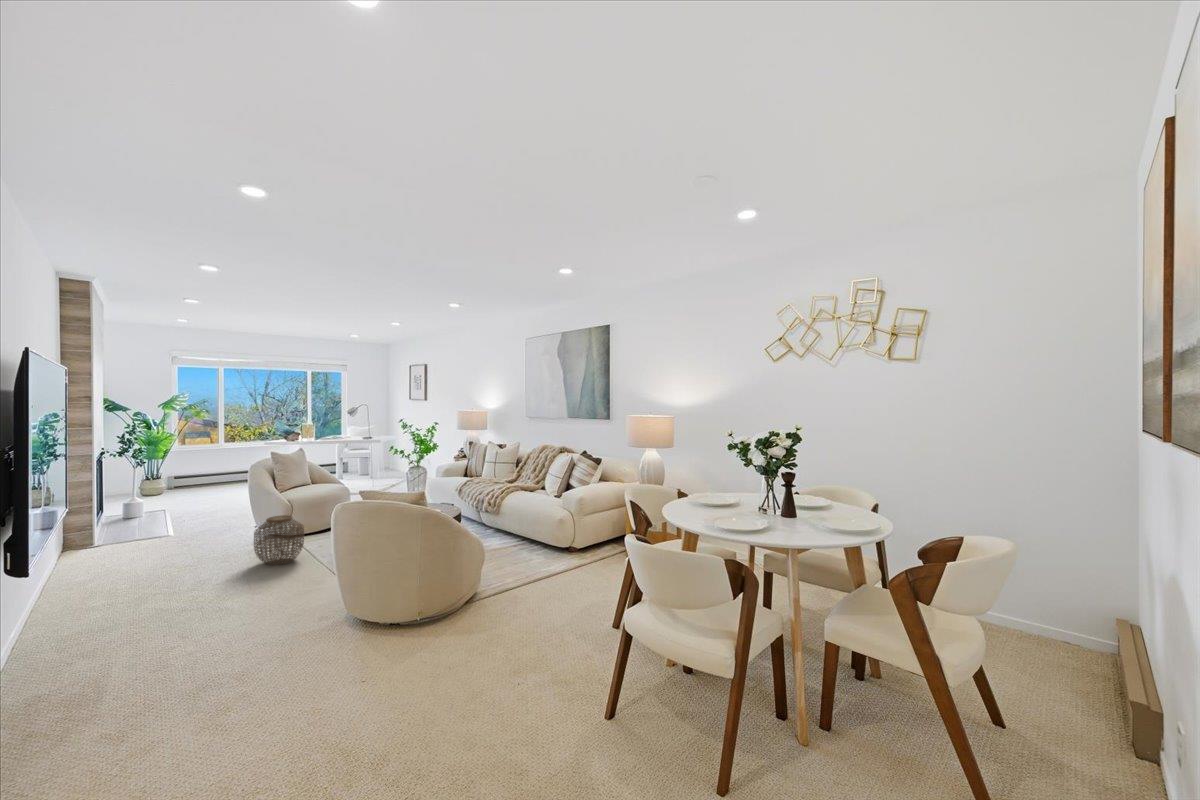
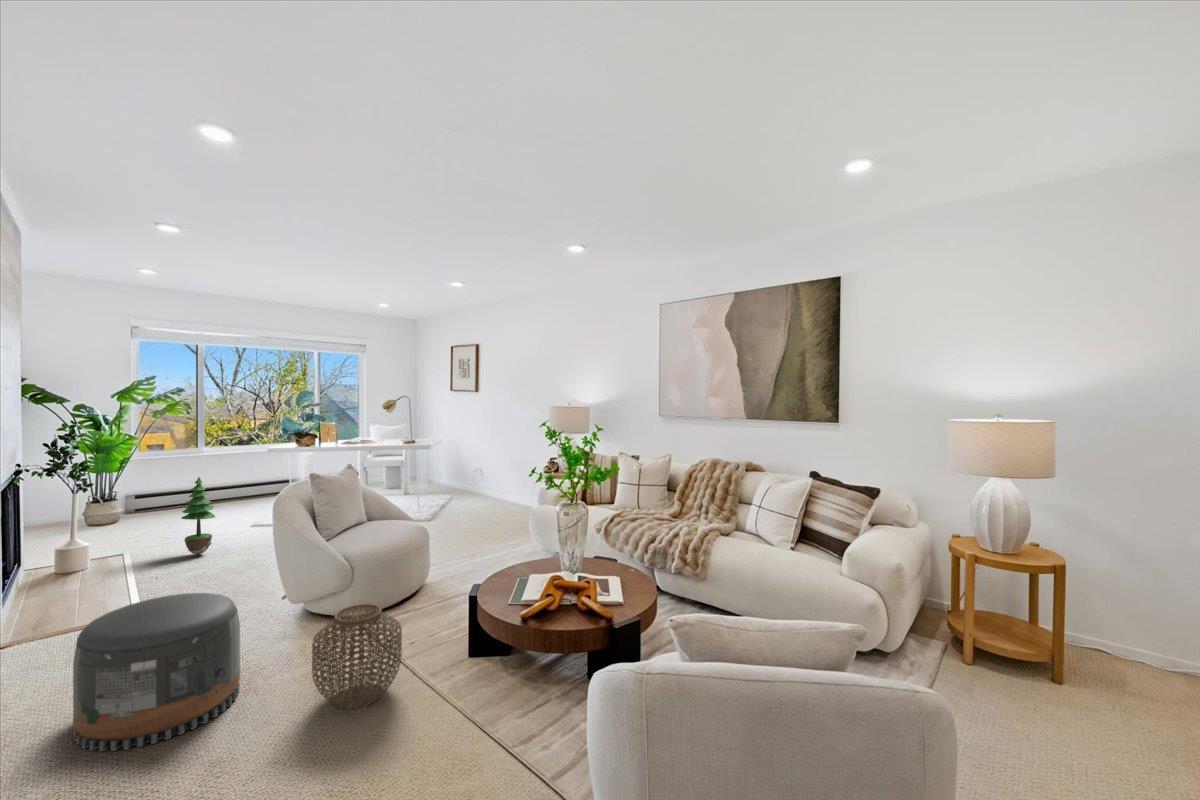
potted tree: none [200,458,224,510] -> present [181,477,215,555]
pouf: none [137,509,220,575] -> present [73,593,240,751]

